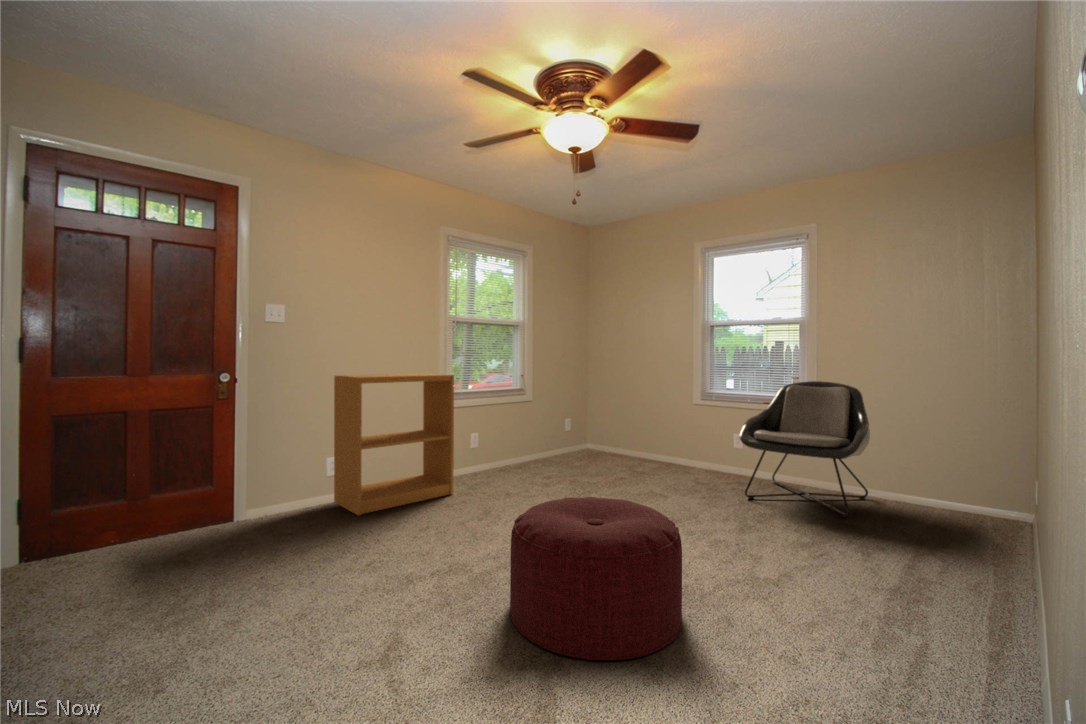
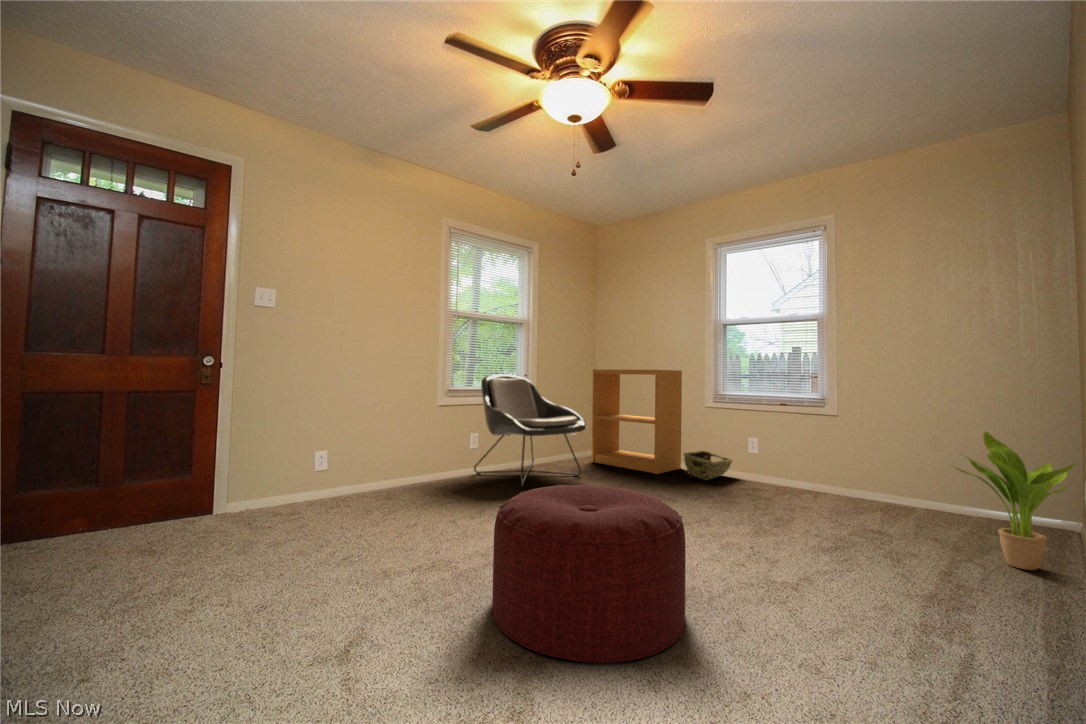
bookshelf: present [334,374,454,515] -> present [592,369,682,474]
lounge chair: present [740,381,870,518] -> present [474,374,587,487]
potted plant: none [919,437,1026,563] -> present [955,432,1075,570]
woven basket: none [676,447,722,477] -> present [683,451,732,480]

